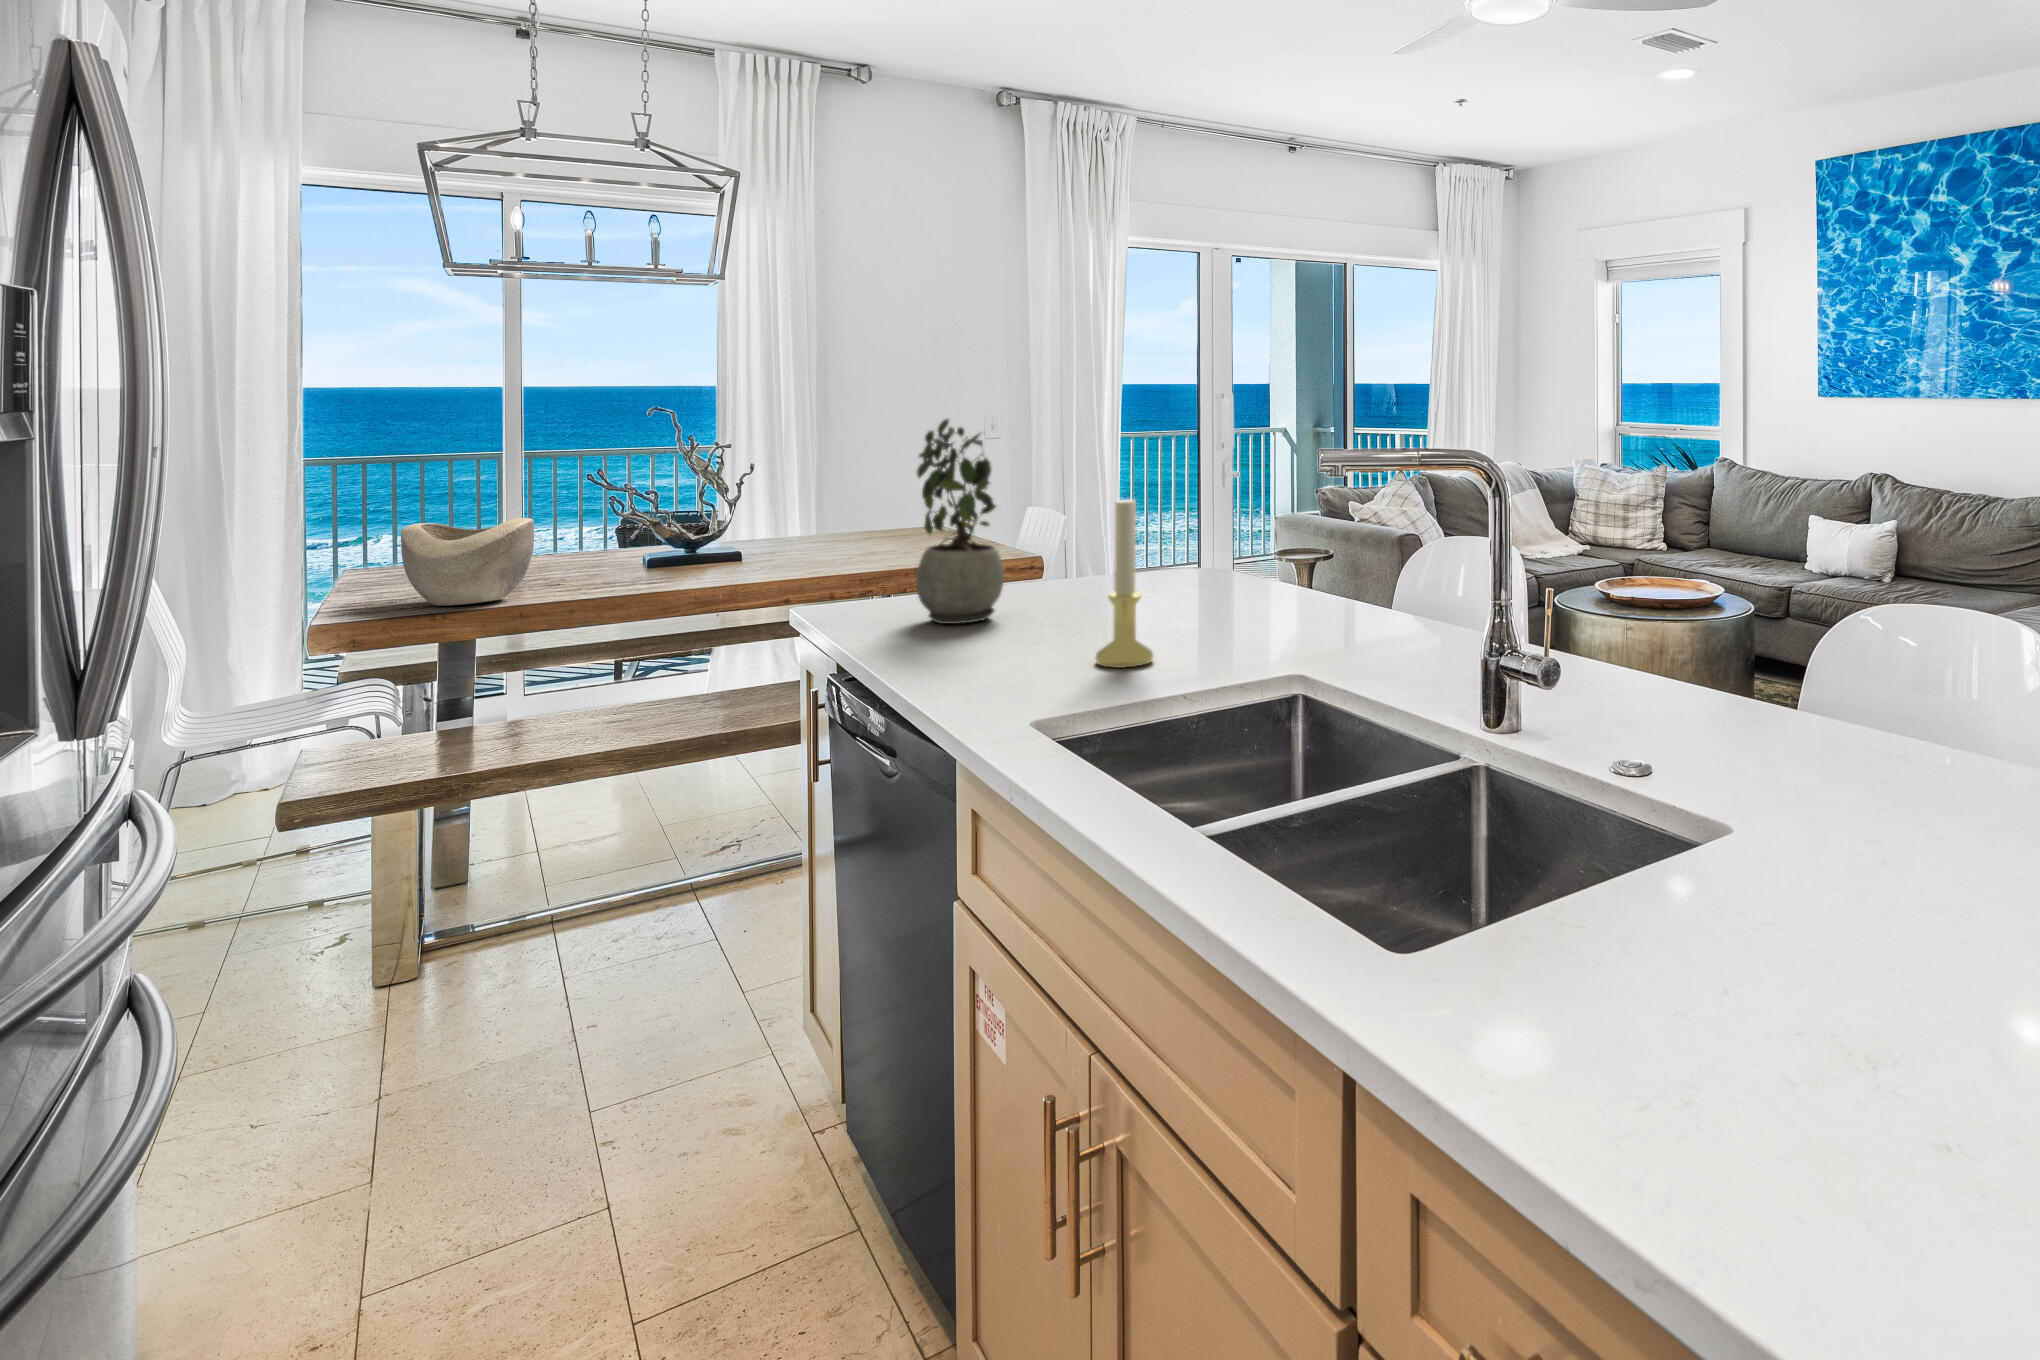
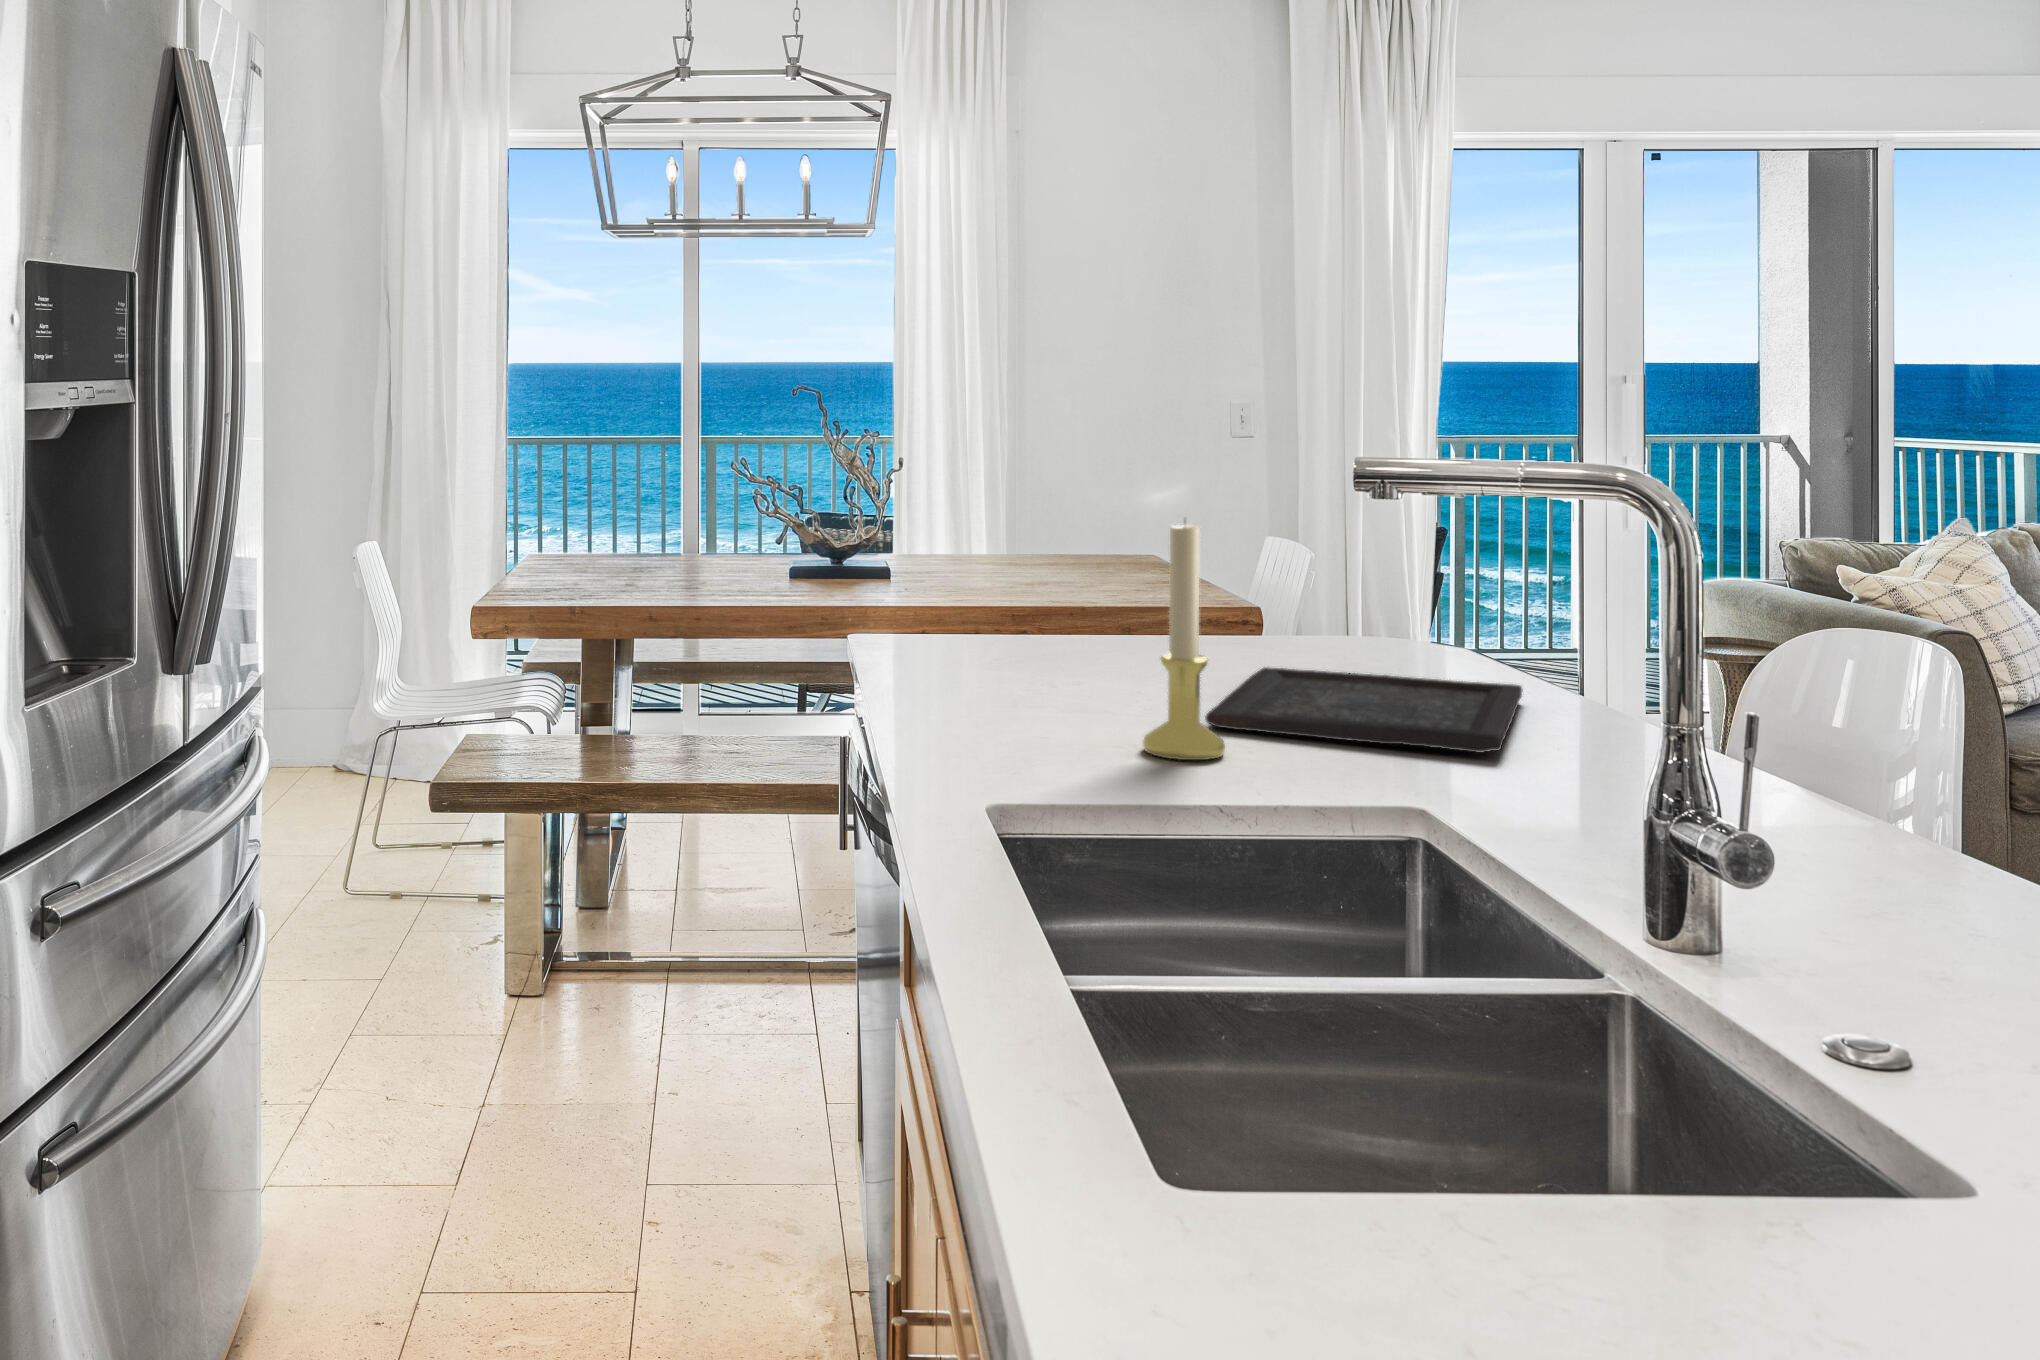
potted plant: present [916,419,1004,624] -> none [972,406,1082,676]
decorative bowl: present [401,518,534,606] -> none [546,508,664,599]
tray: none [1123,592,1315,642] -> present [1206,667,1522,753]

